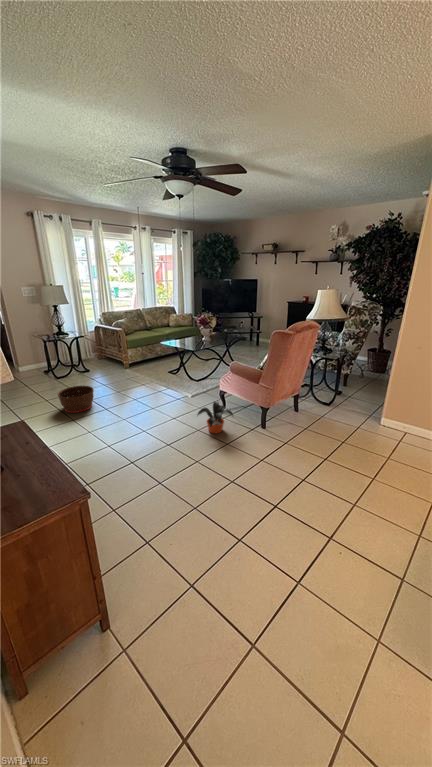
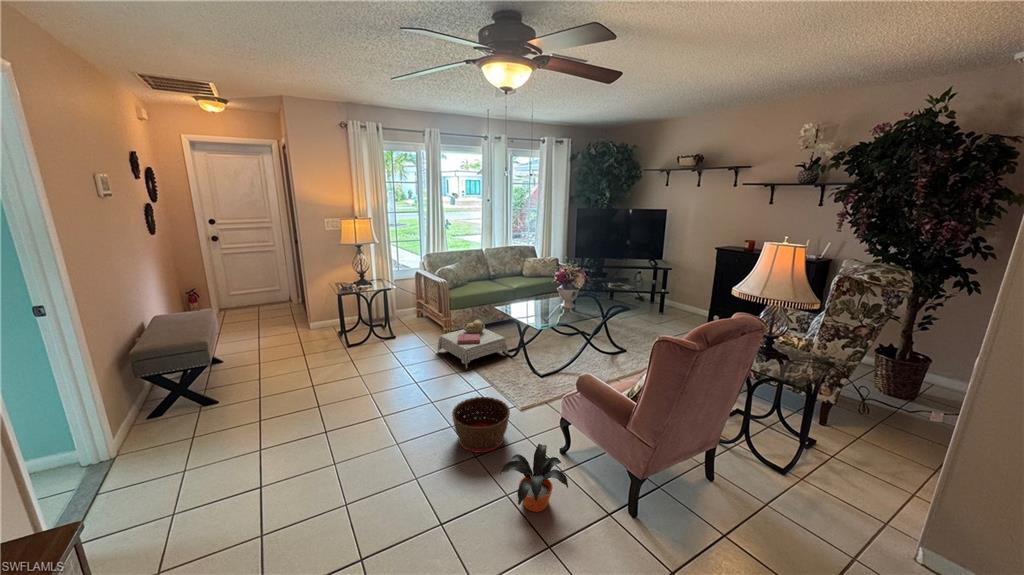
ottoman: none [125,353,173,382] -> present [438,319,508,369]
basket: present [58,386,94,413] -> present [452,397,510,453]

